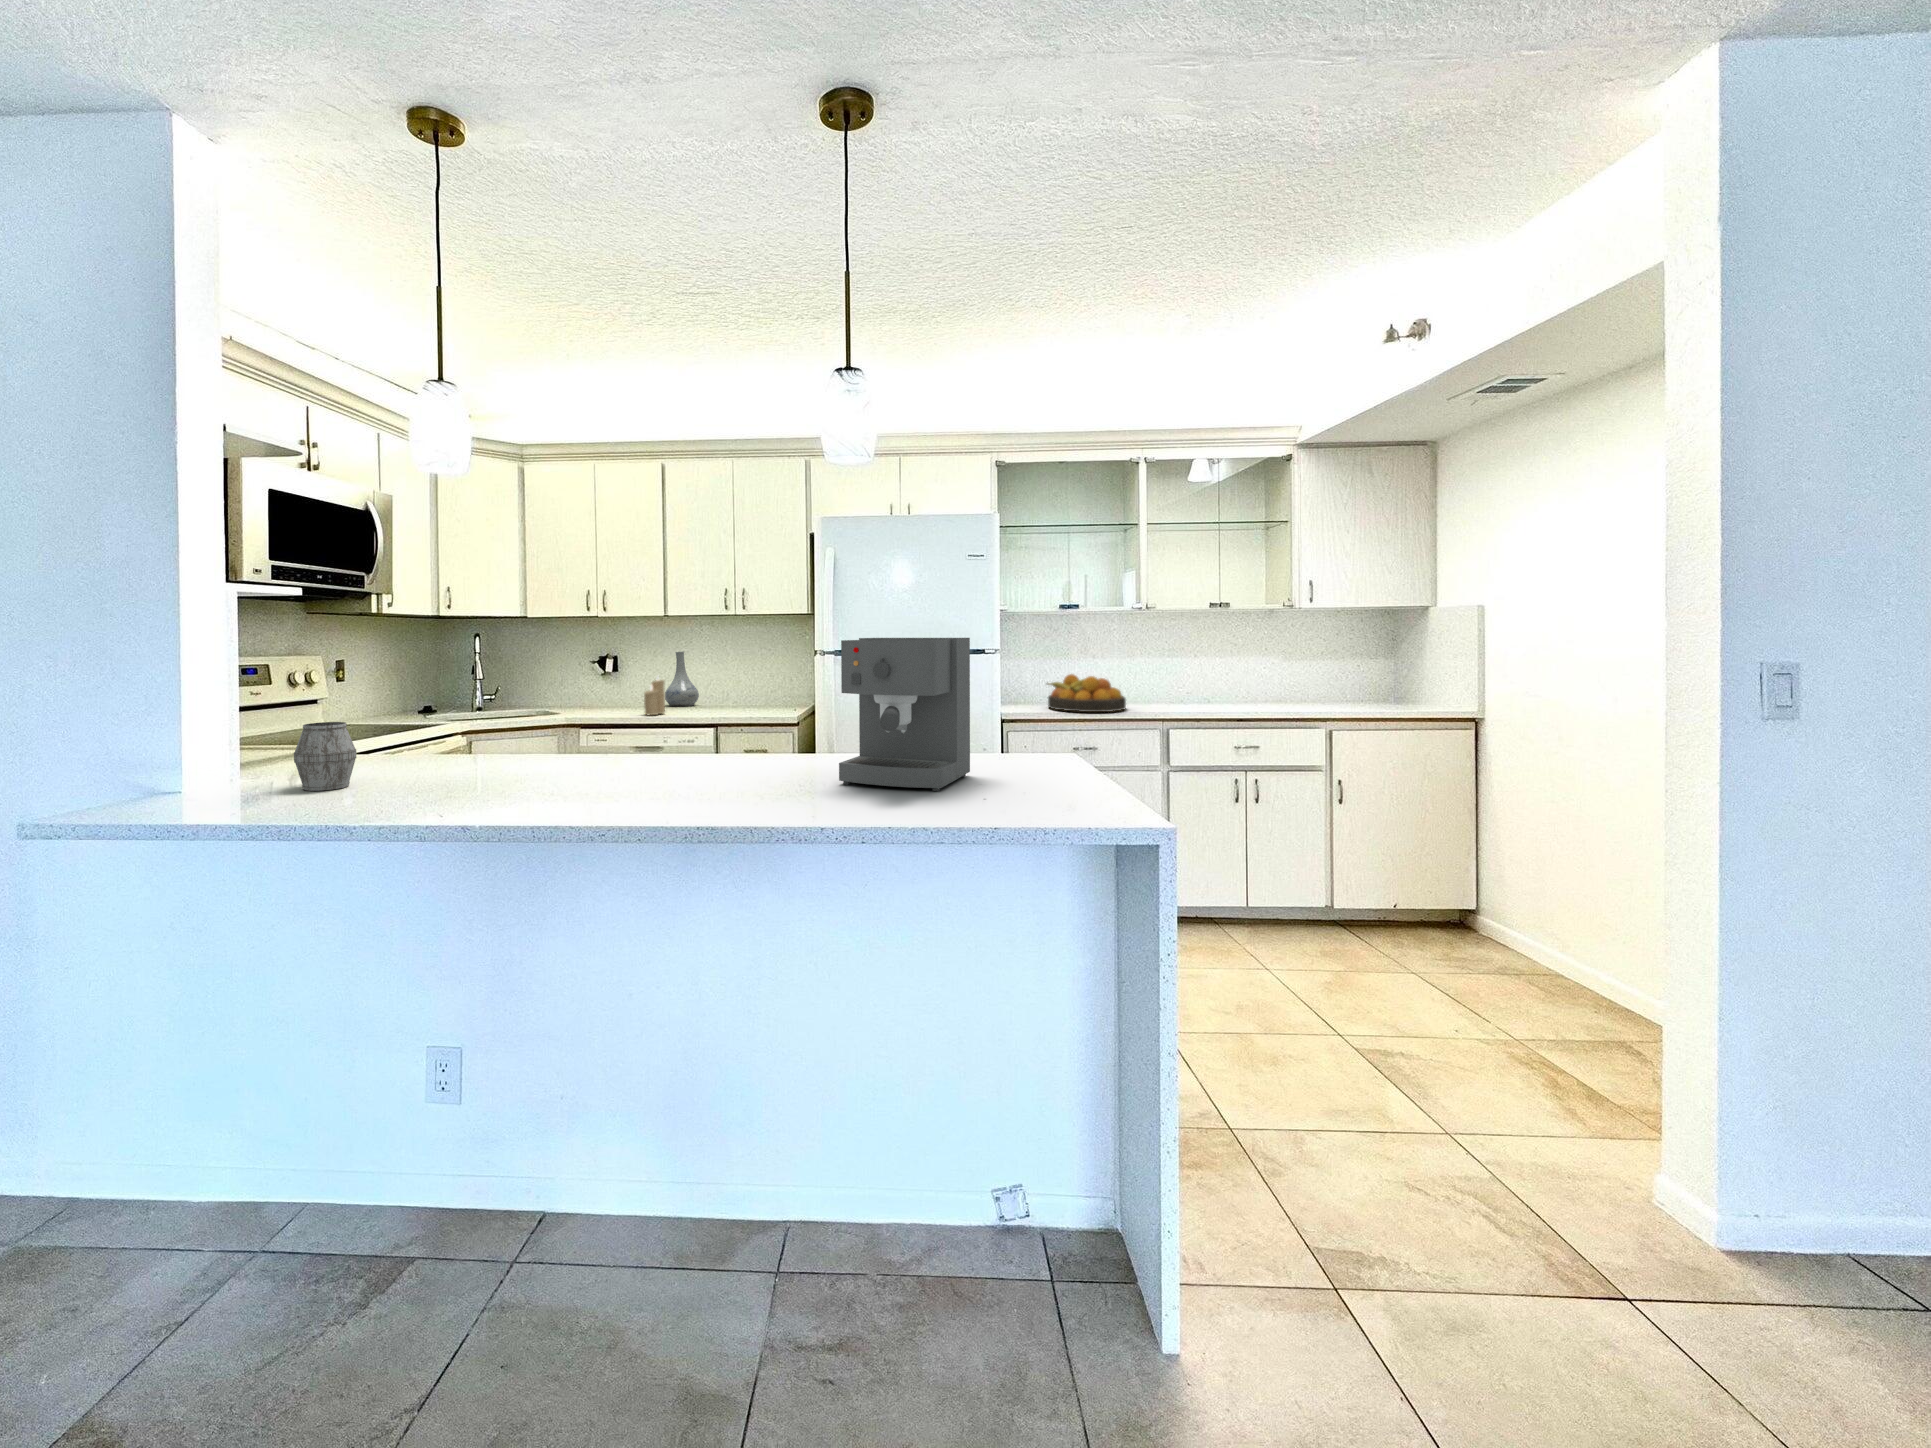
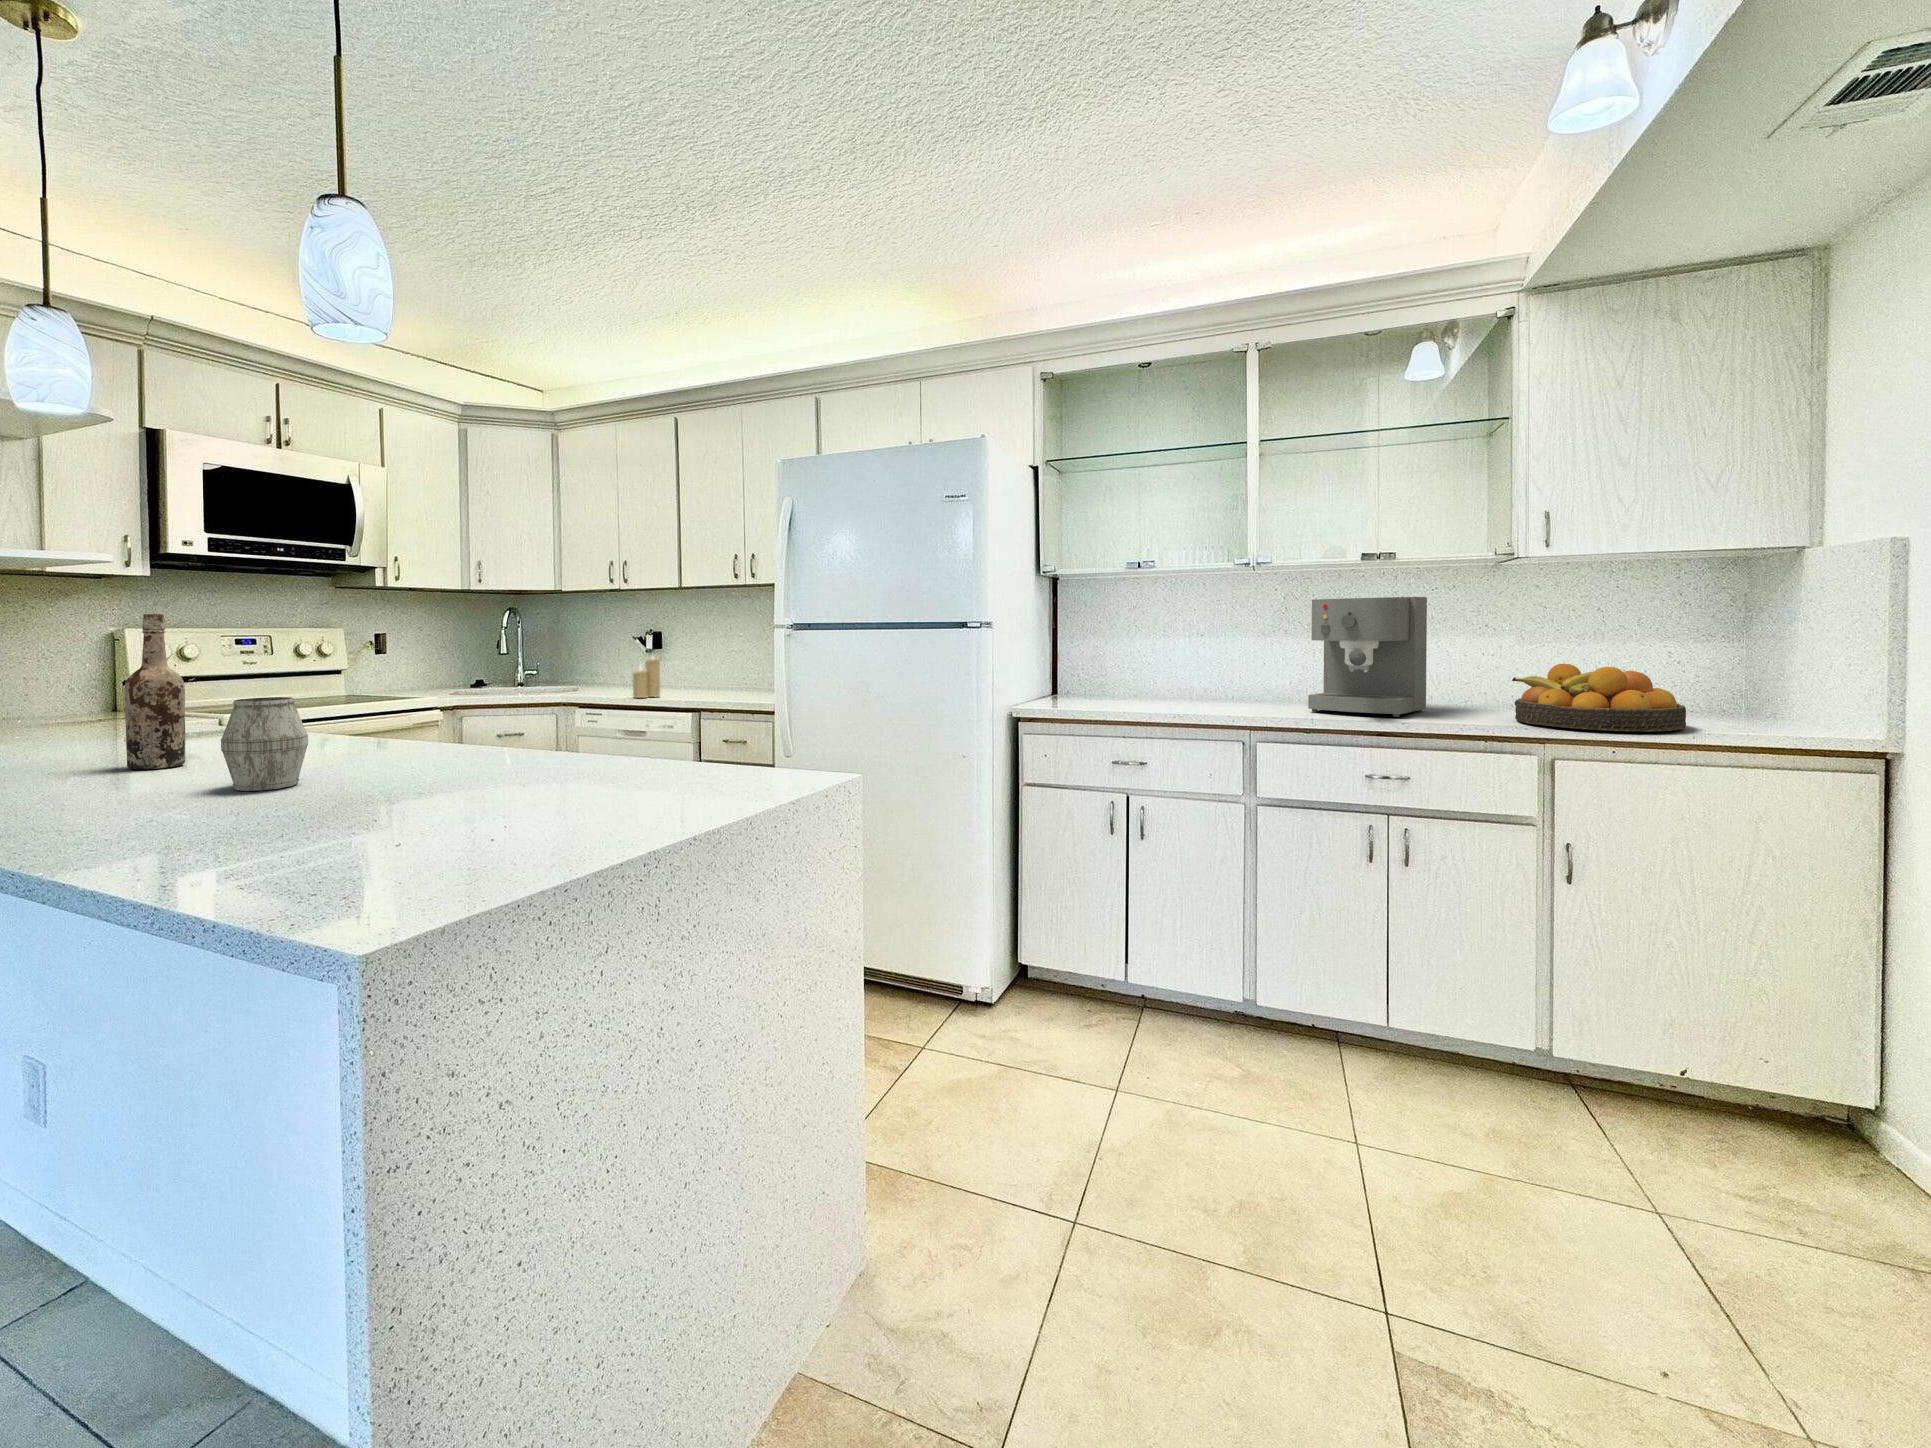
coffee maker: present [839,638,970,791] -> present [1308,597,1427,717]
vase: present [665,651,699,706] -> none [698,629,736,691]
wine bottle: none [537,659,581,798] -> present [125,614,185,769]
fruit bowl: present [1048,674,1126,712] -> present [1512,664,1686,732]
mug: present [294,722,356,791] -> present [221,697,308,791]

